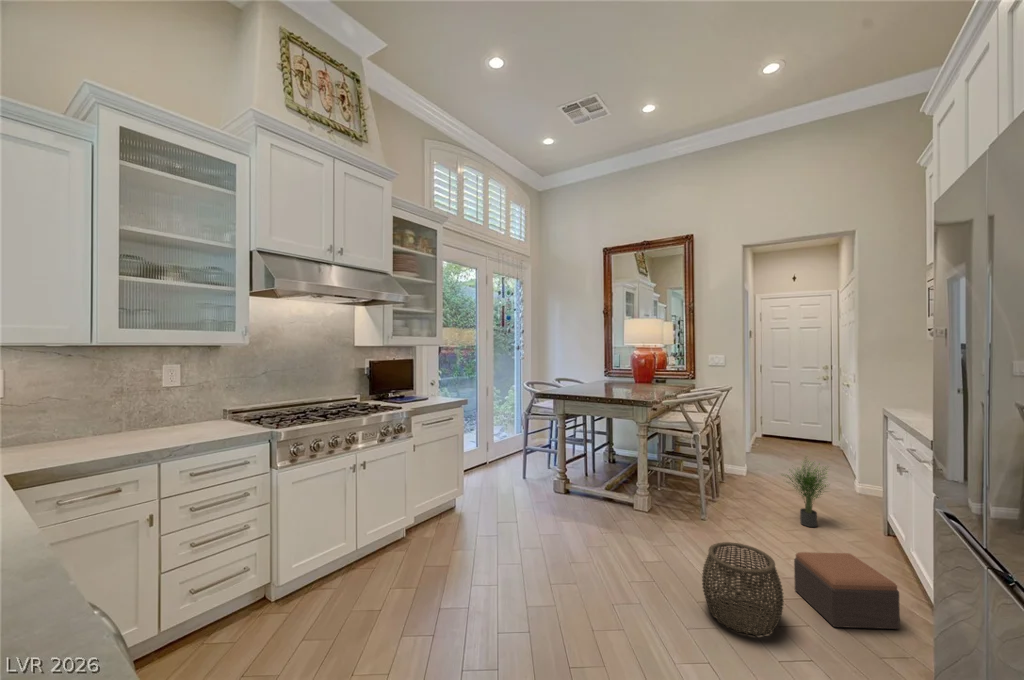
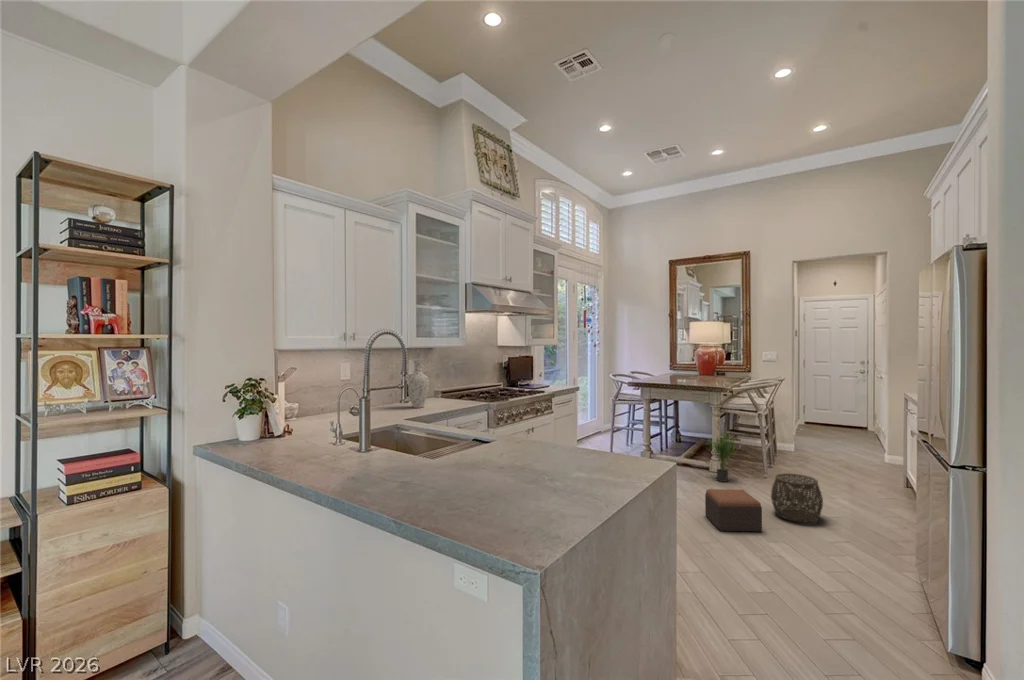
vase: none [70,365,123,449] -> present [408,359,429,408]
potted plant: present [789,462,827,527] -> present [712,434,735,482]
footstool: present [794,552,900,629] -> present [705,489,762,531]

